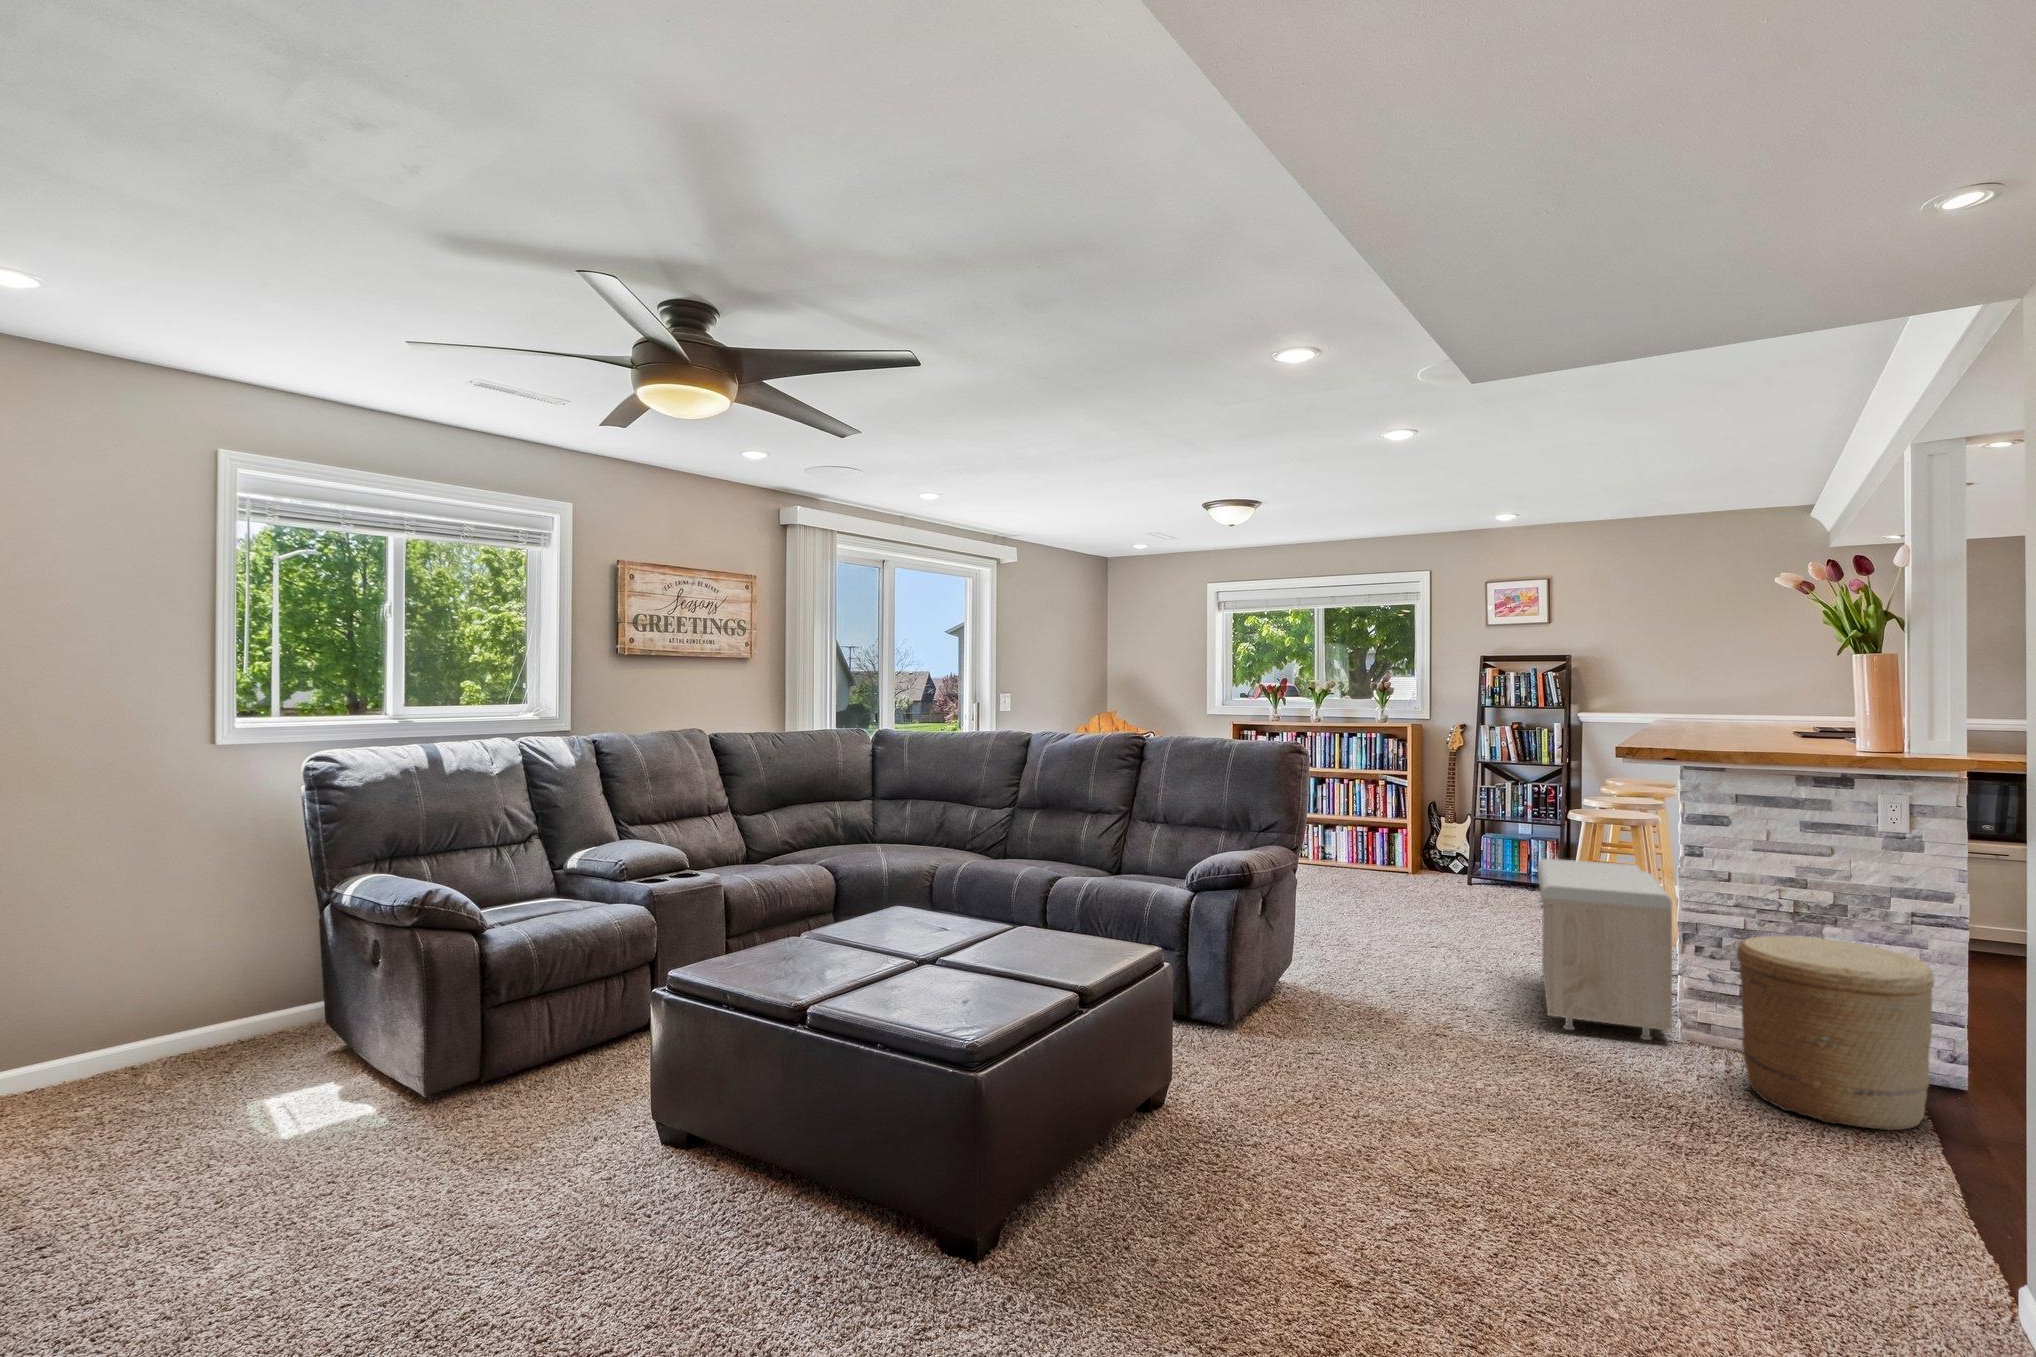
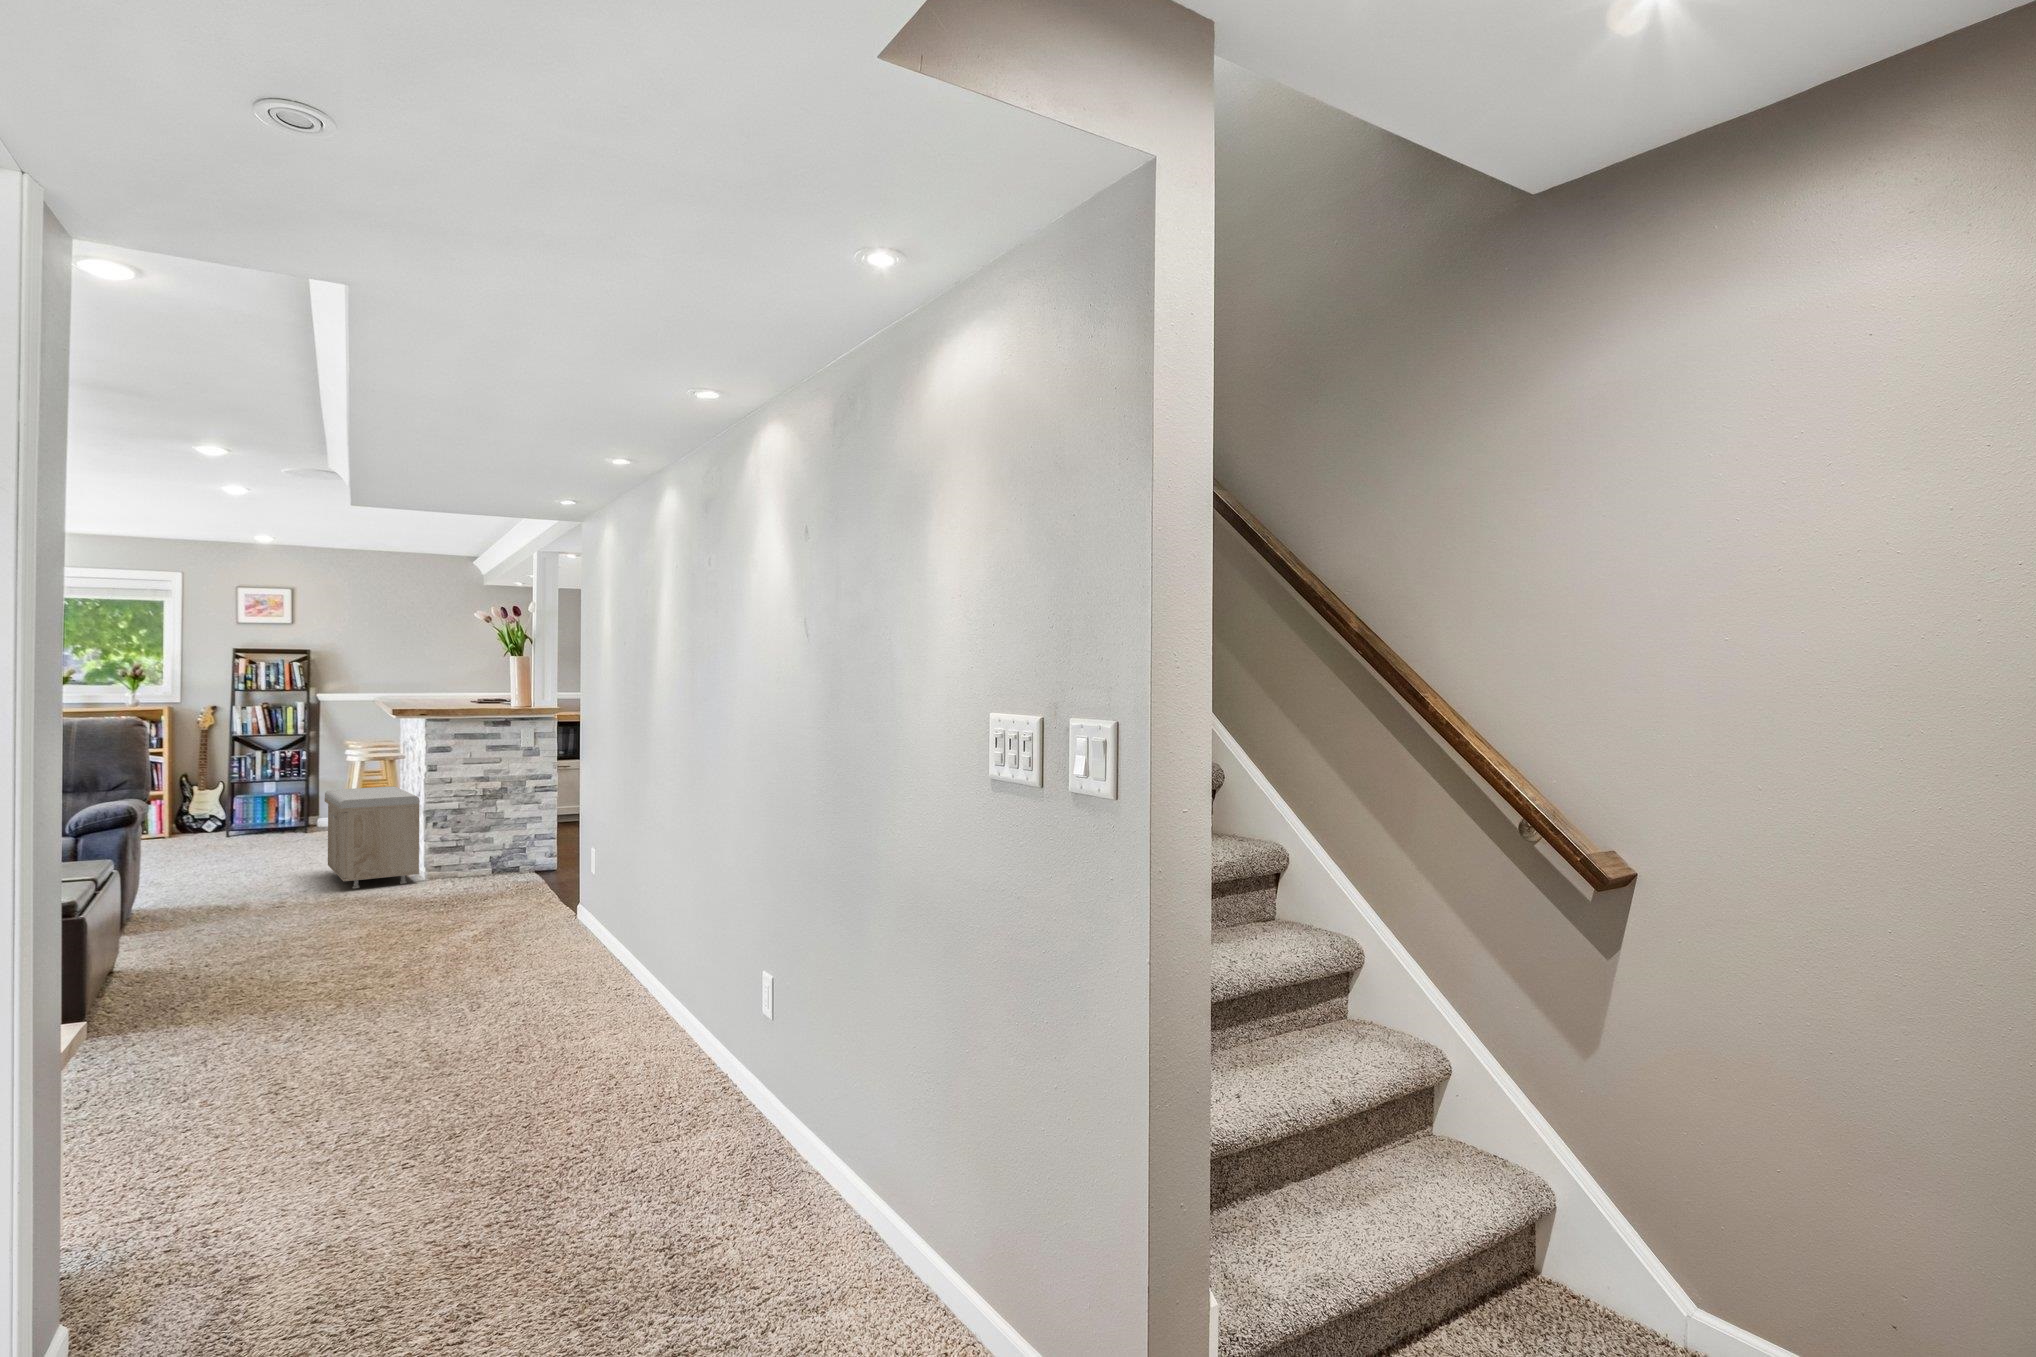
woven basket: present [1737,936,1934,1130] -> none [457,805,544,892]

